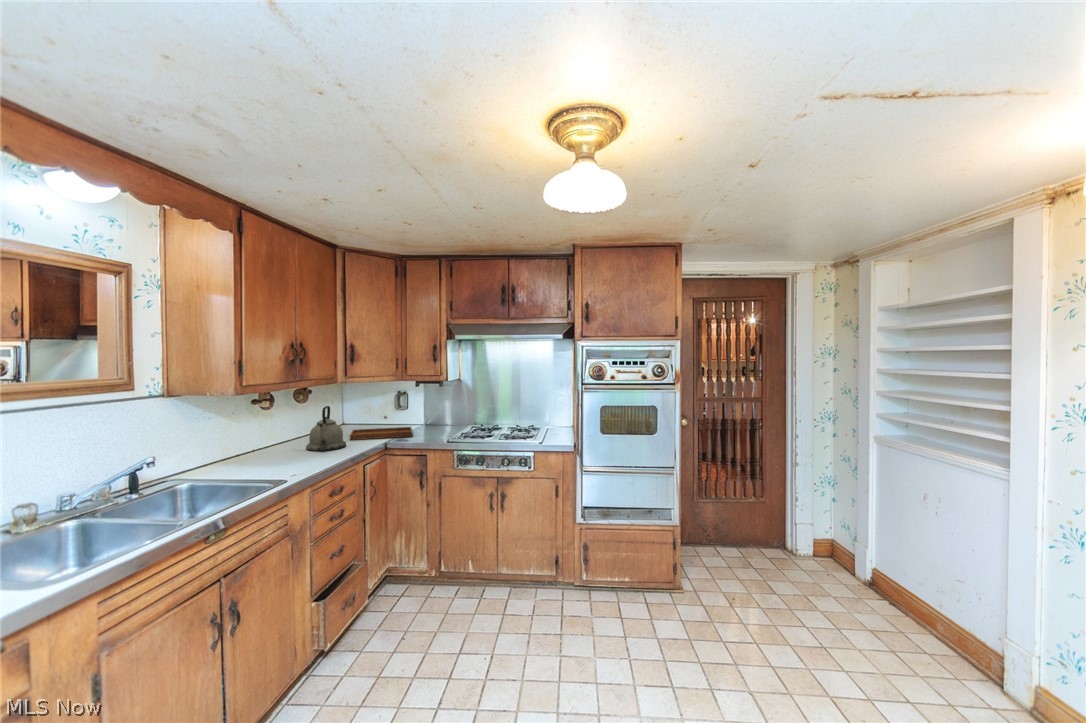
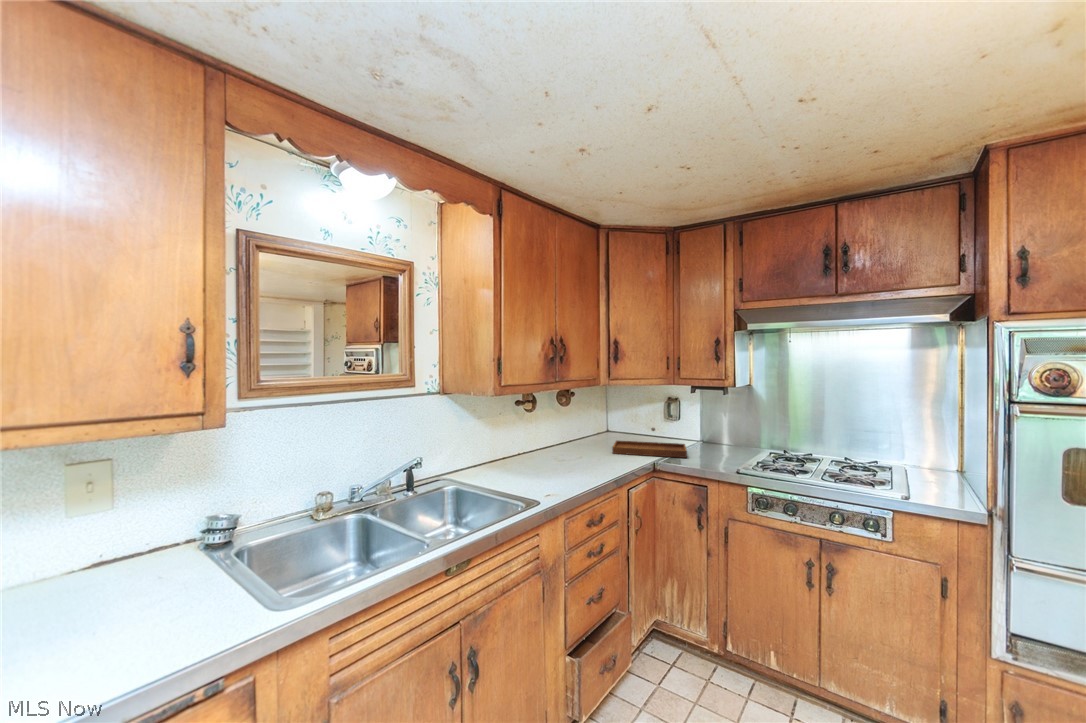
kettle: present [306,406,346,451] -> none [566,412,608,465]

